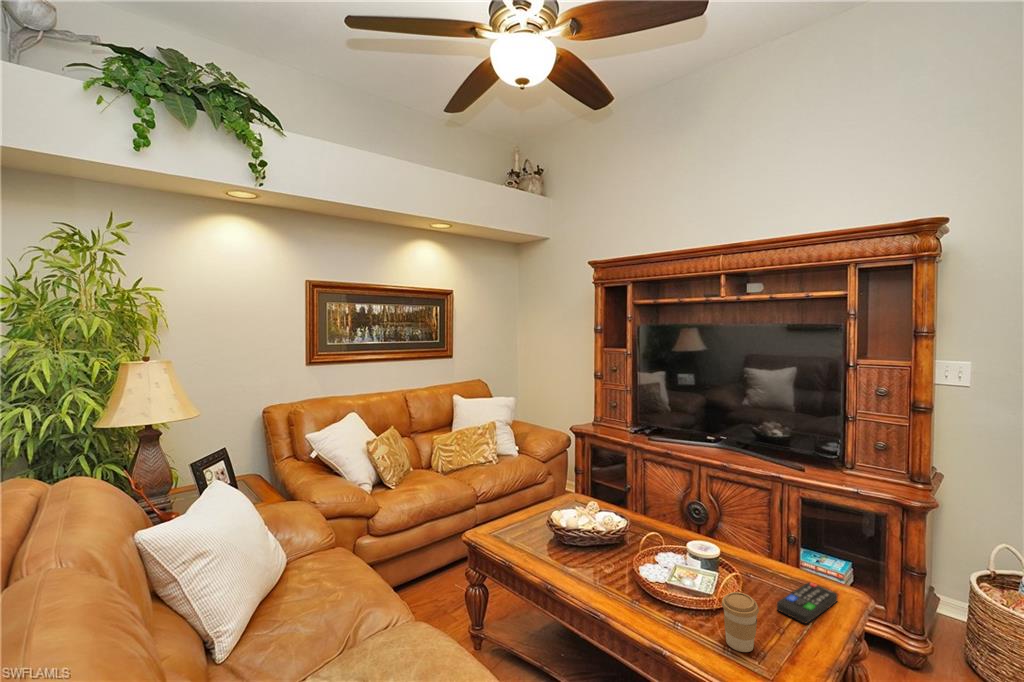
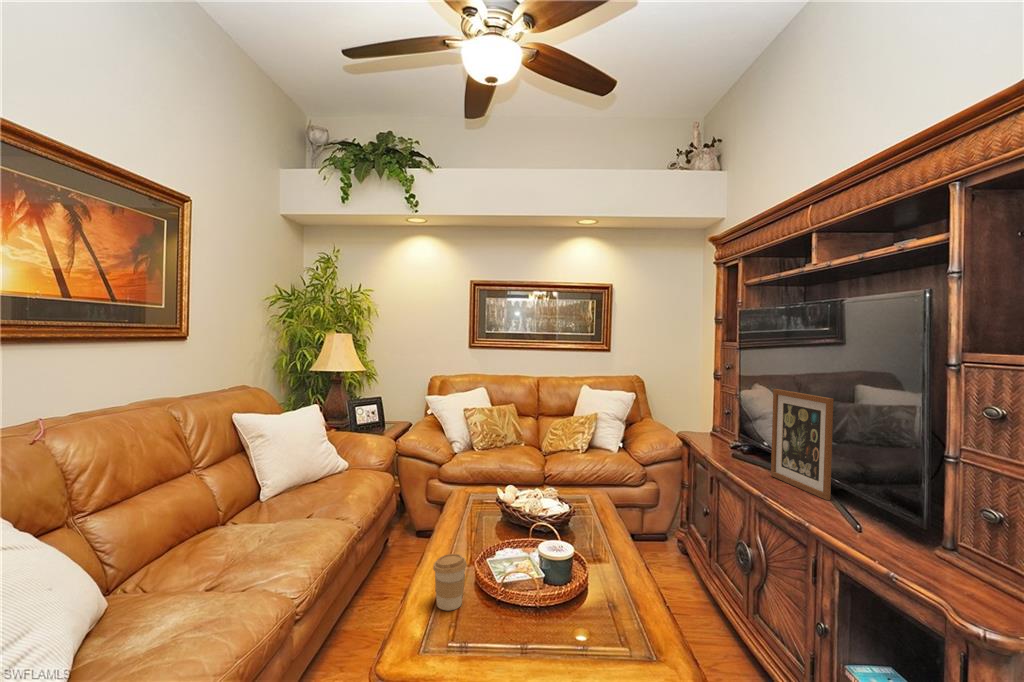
picture frame: none [698,386,758,459] -> present [771,389,833,500]
remote control: present [777,582,837,624] -> none [531,599,615,636]

